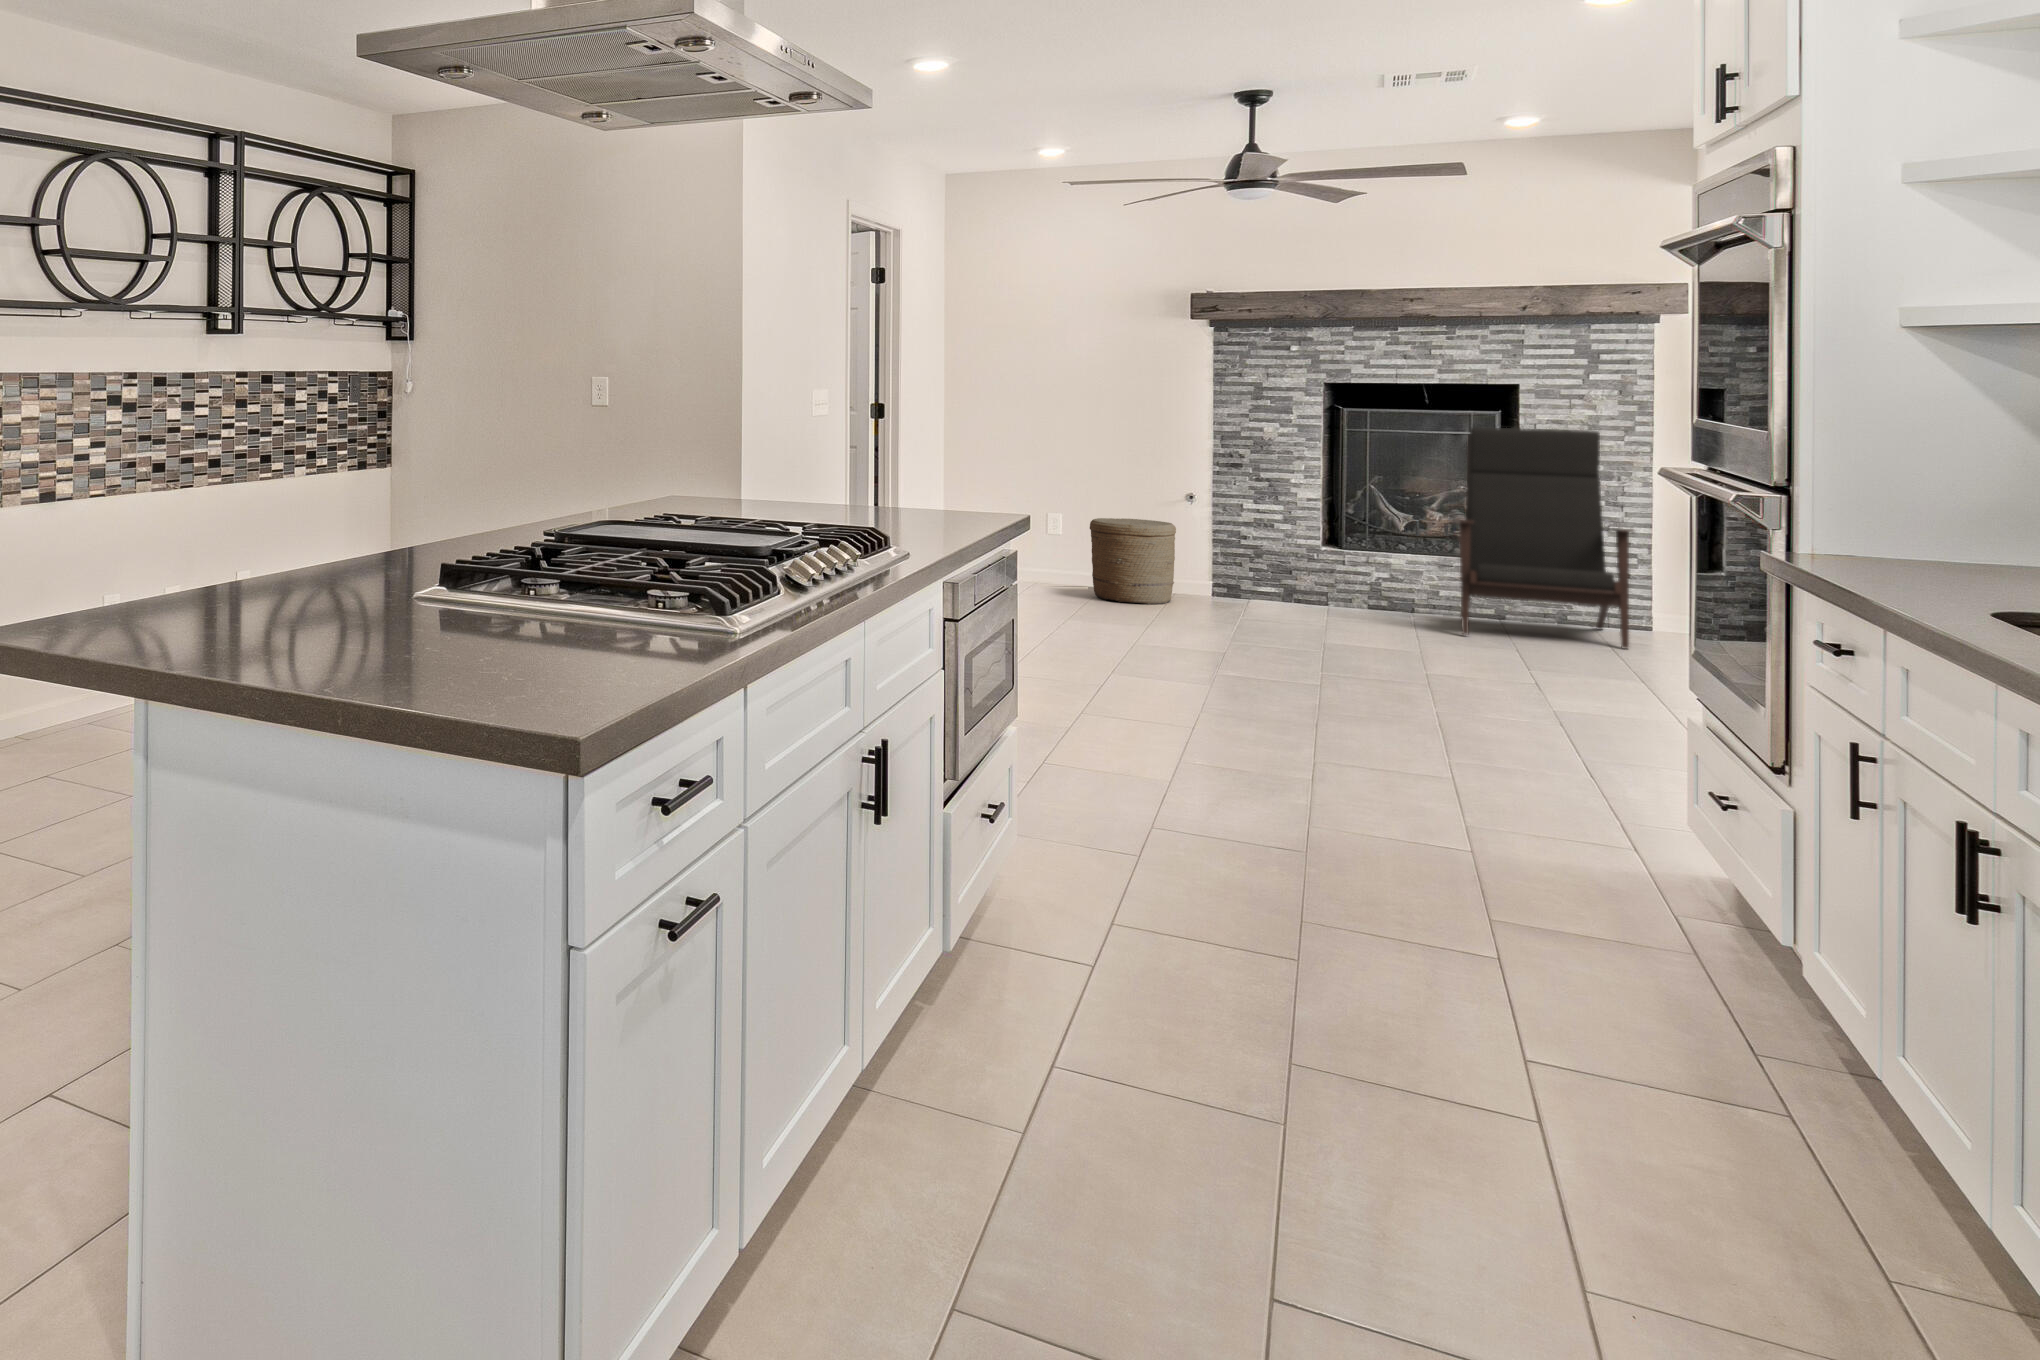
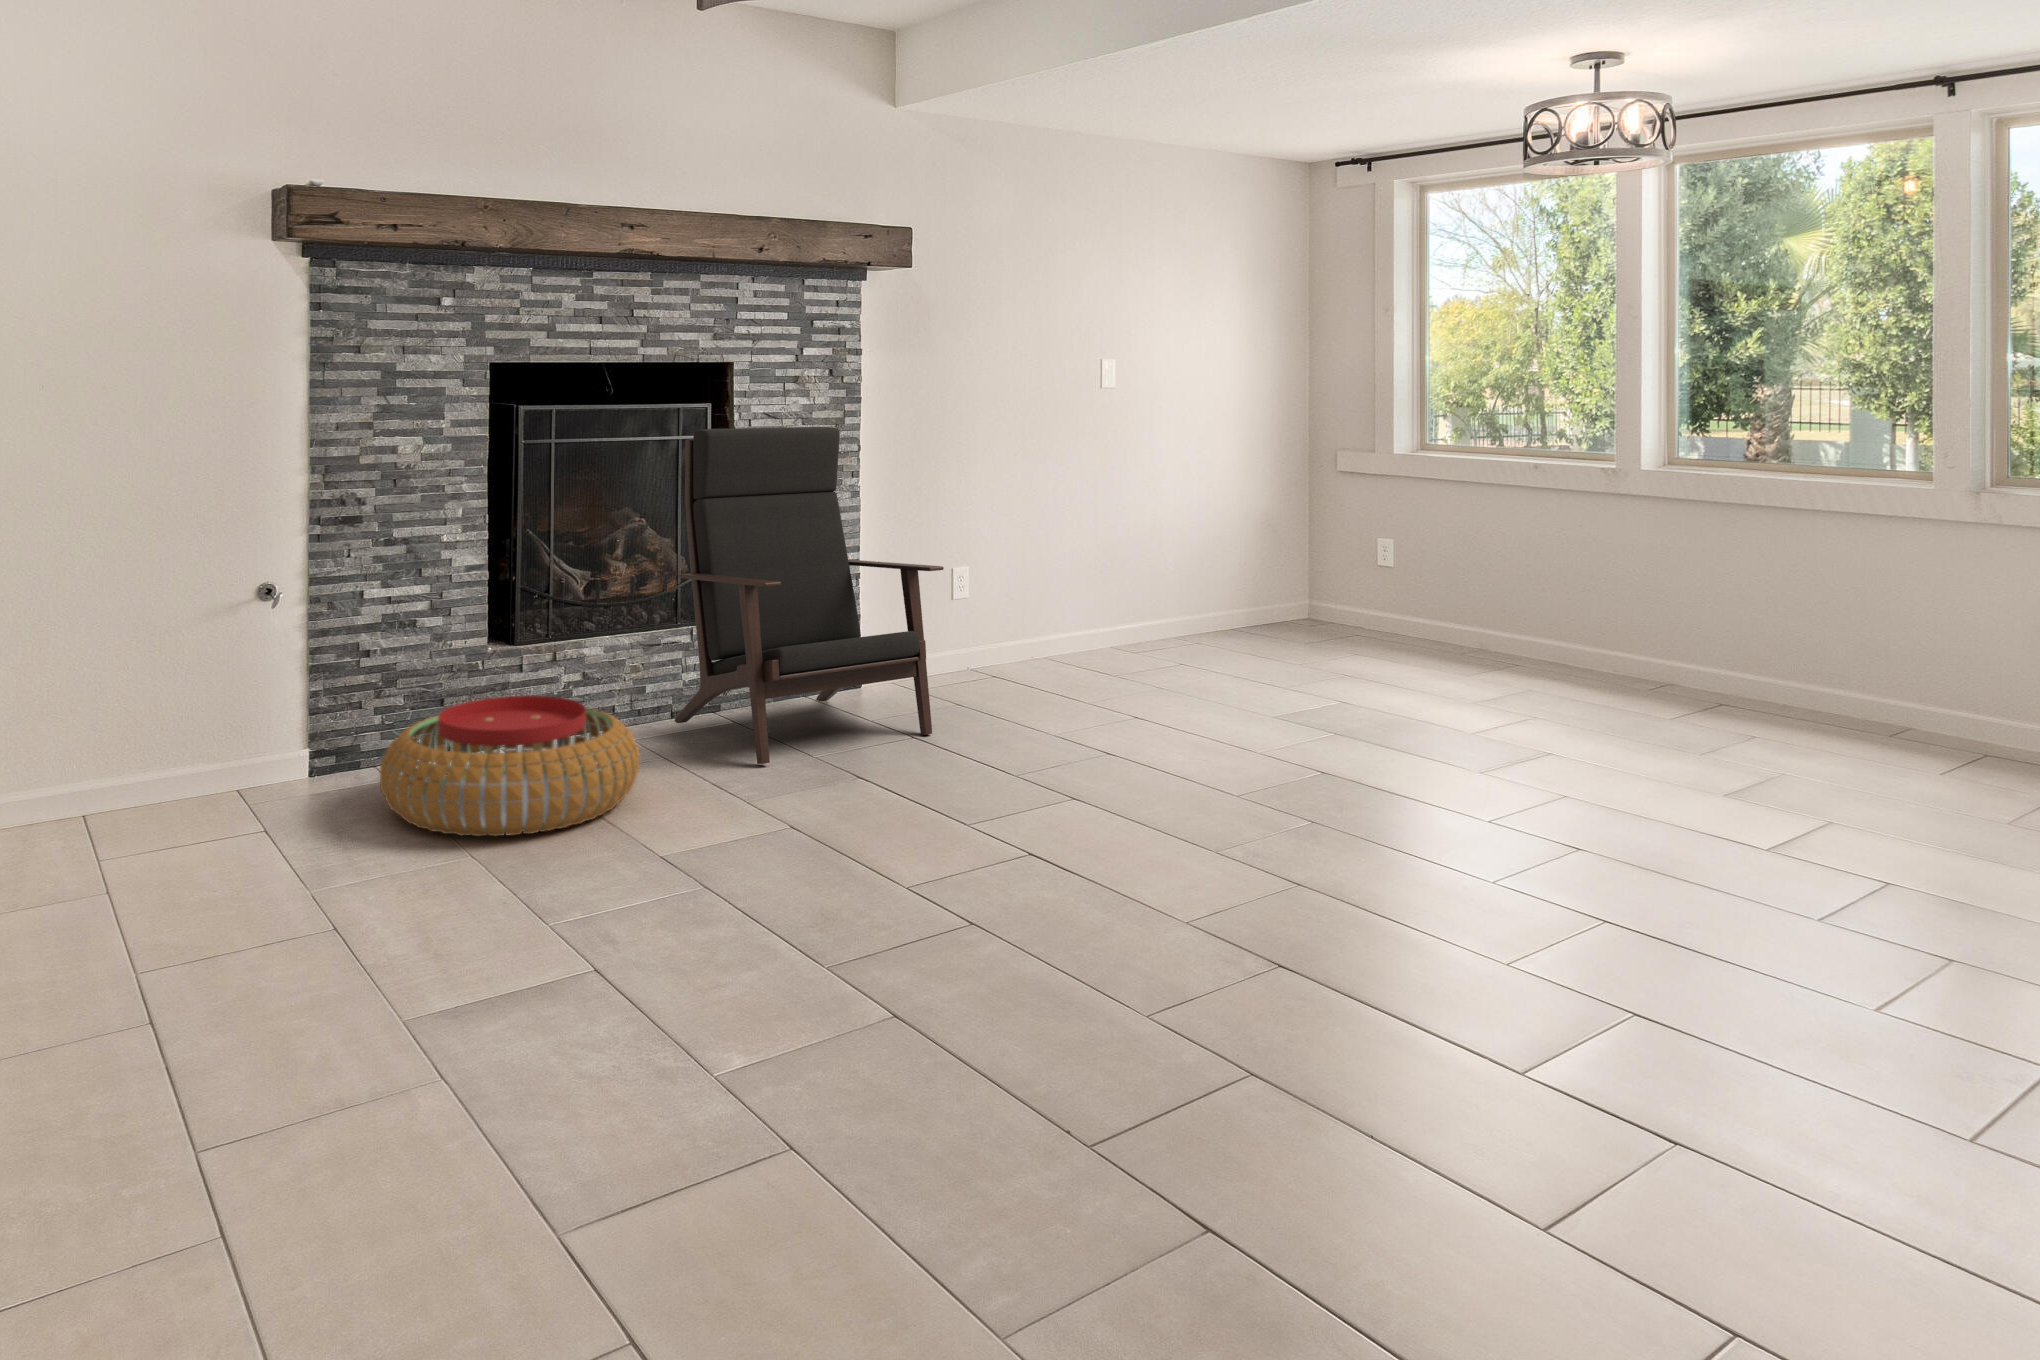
woven basket: present [1090,518,1176,604] -> none [82,648,271,851]
pouf: none [1215,565,1367,629] -> present [380,696,640,836]

